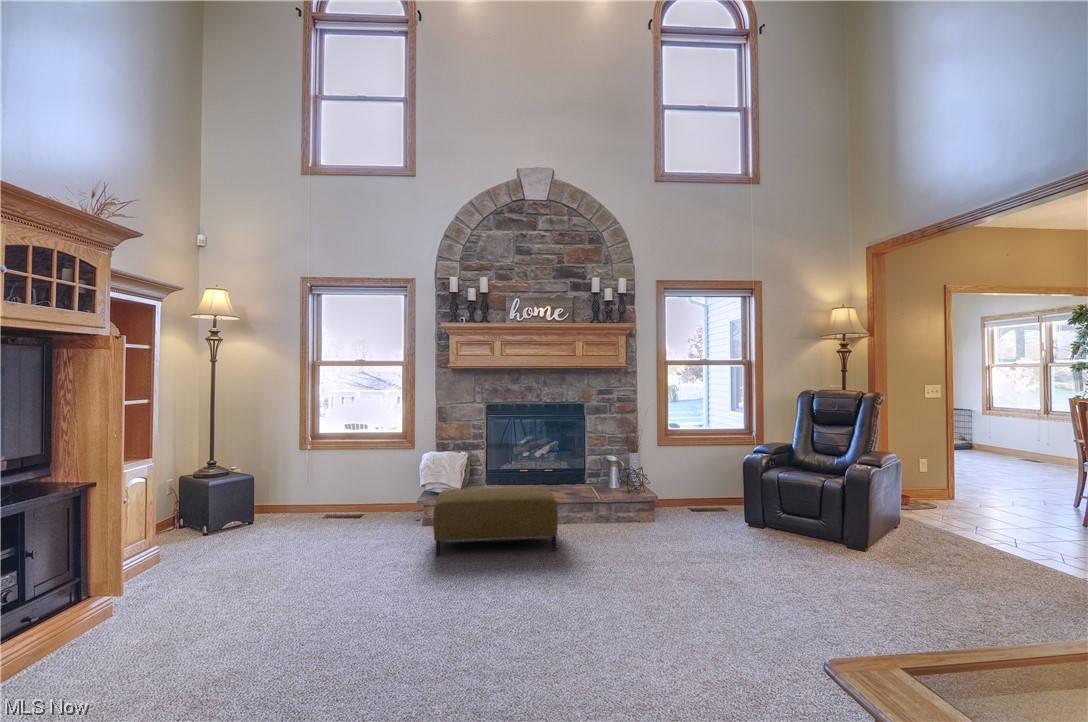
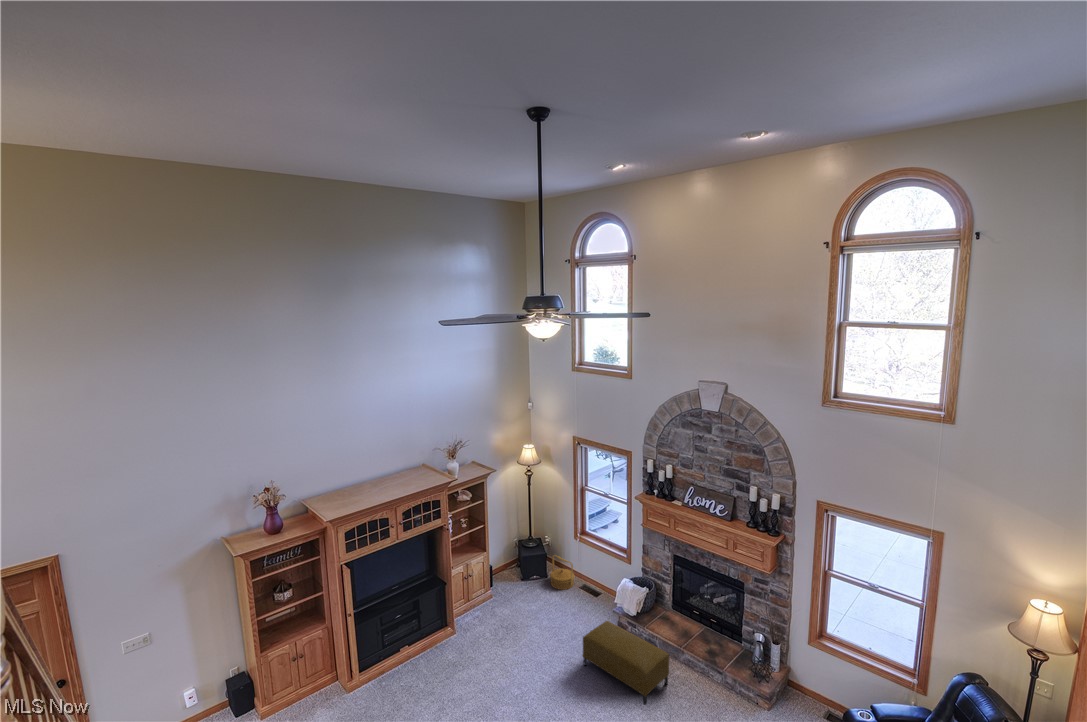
woven basket: none [265,474,314,525] -> present [550,555,574,590]

